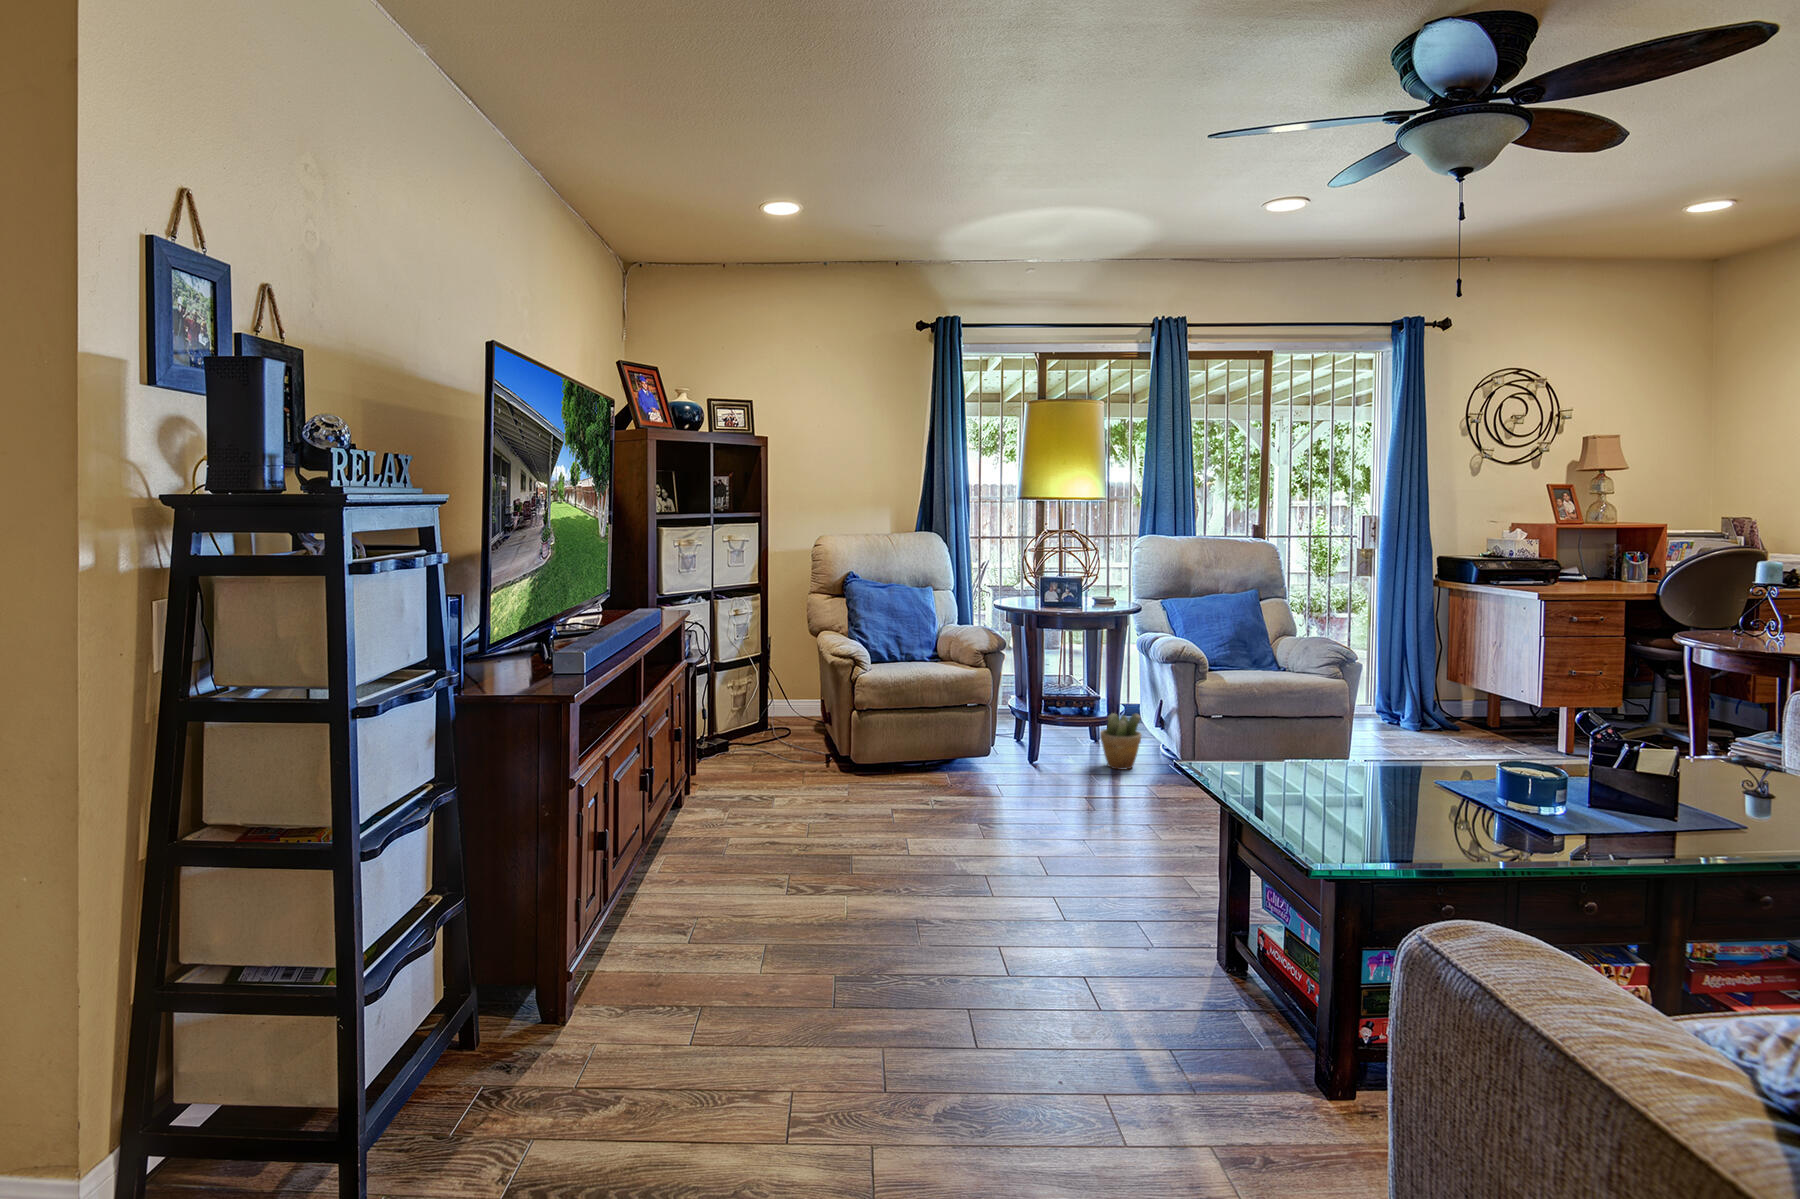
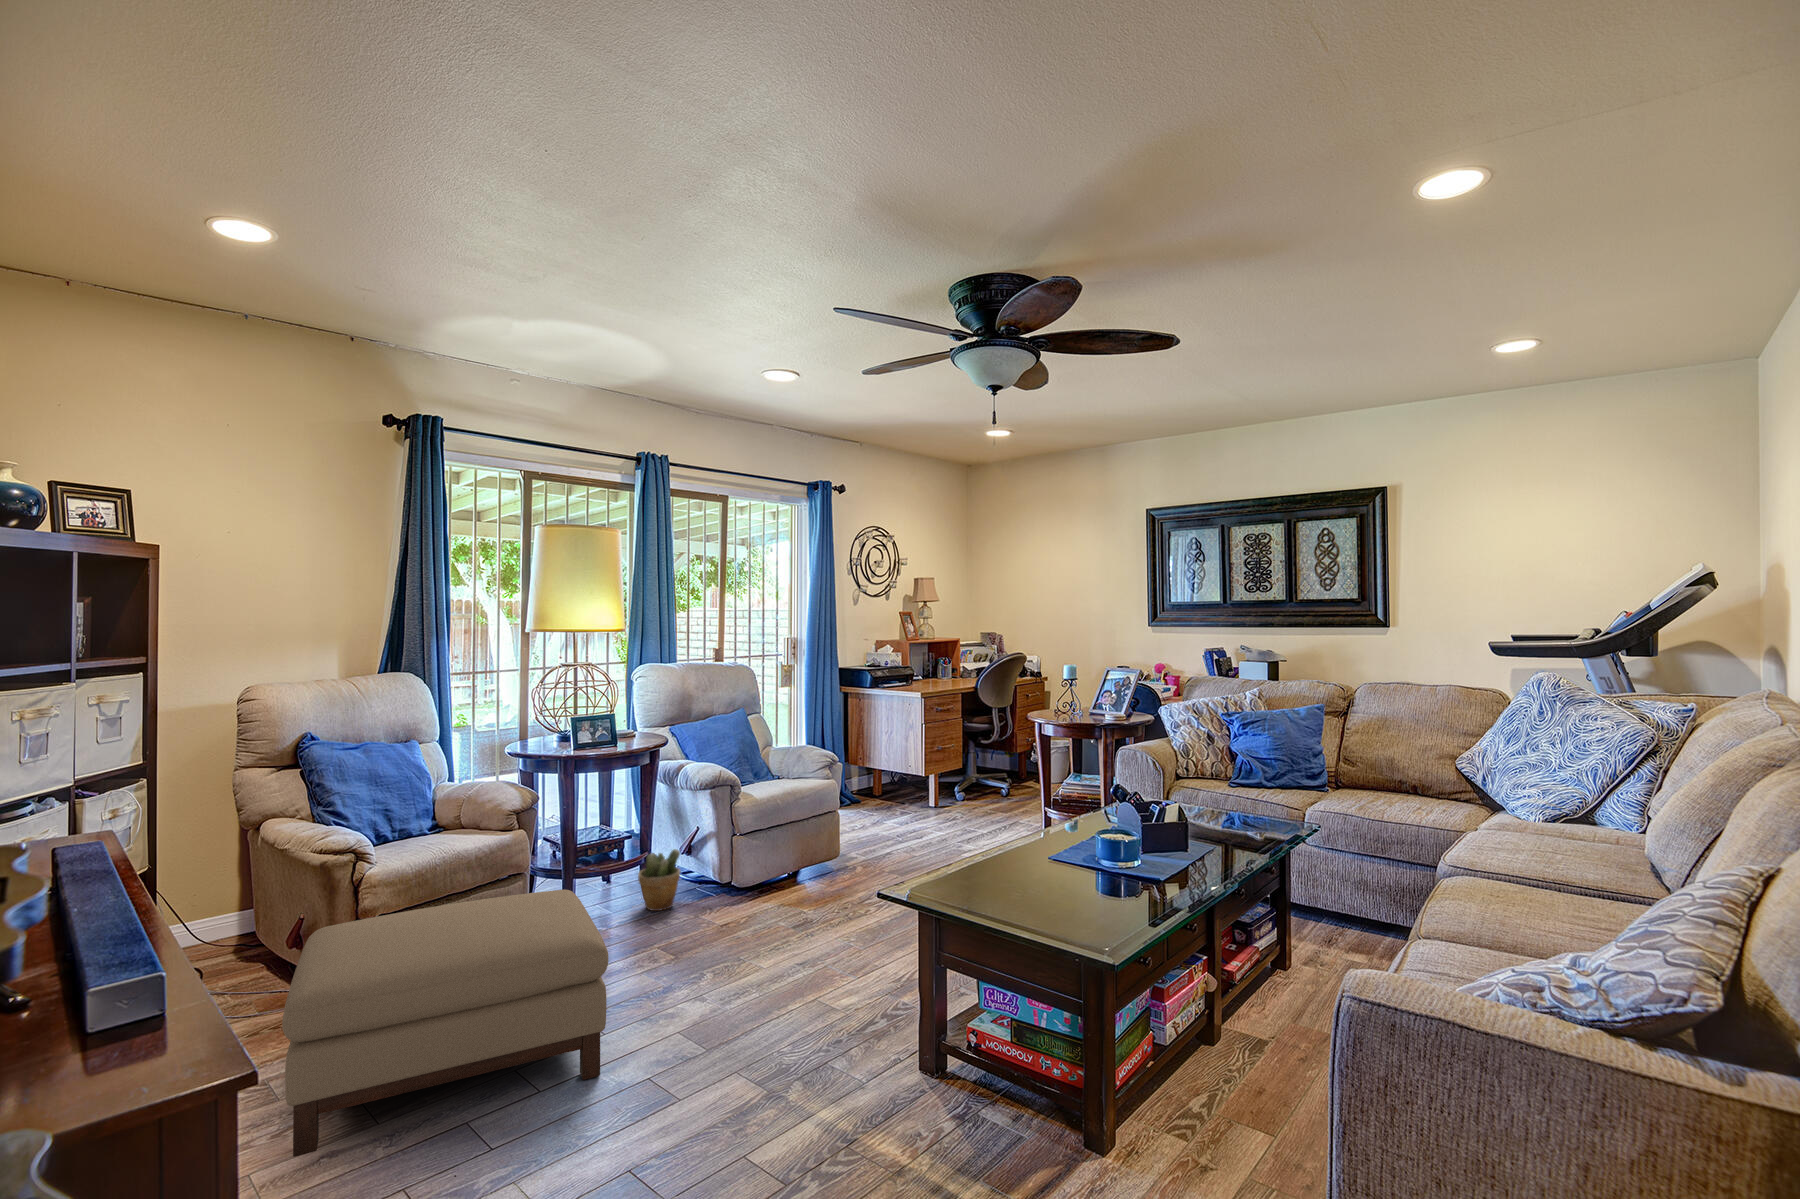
ottoman: none [746,703,988,859] -> present [282,890,609,1157]

